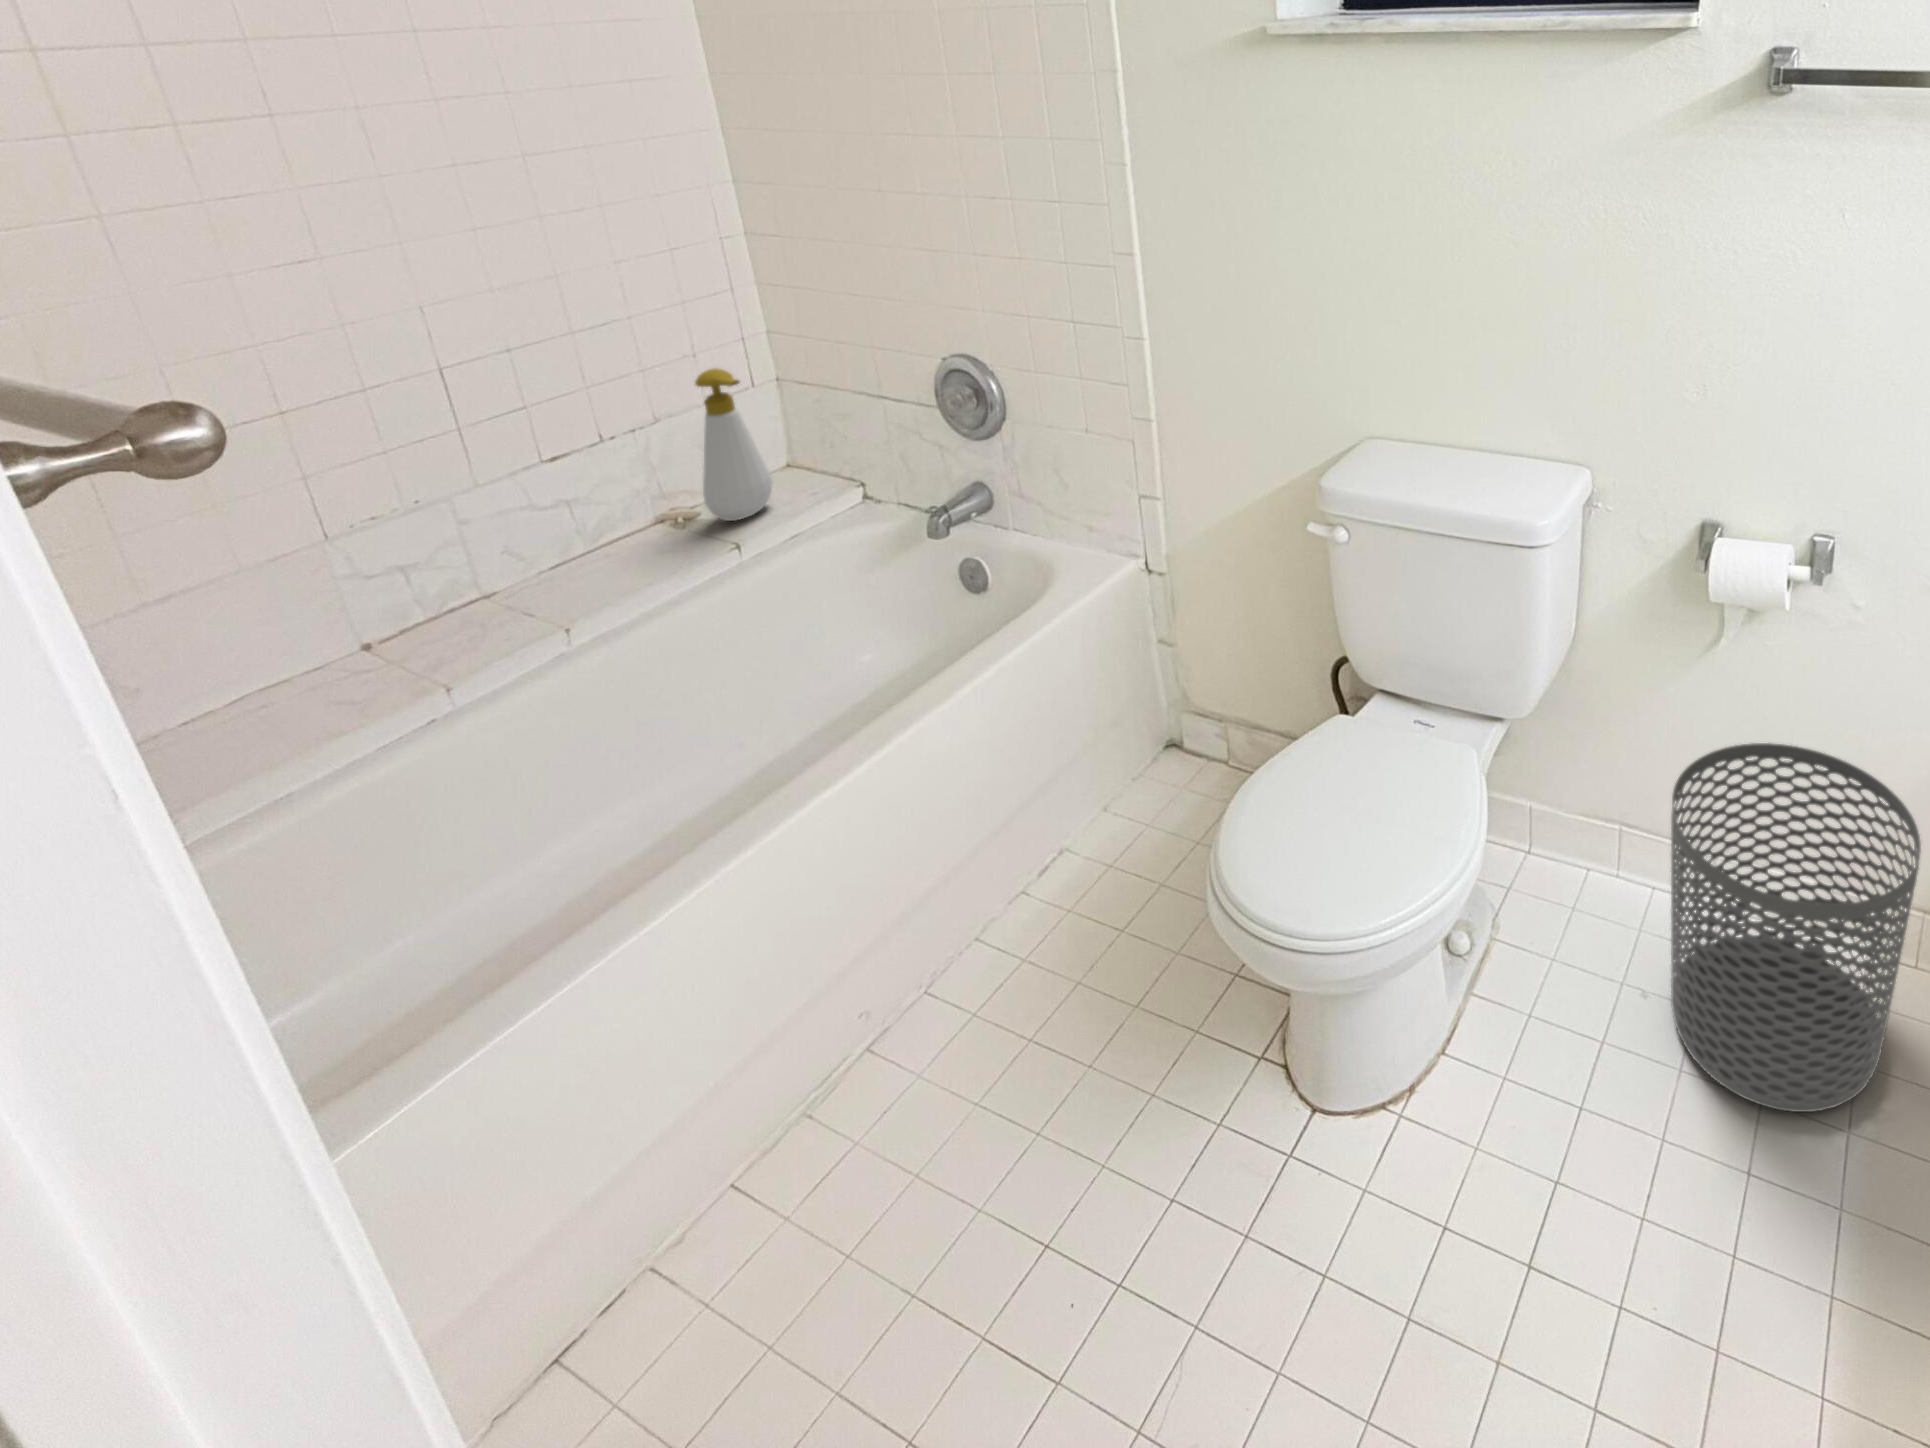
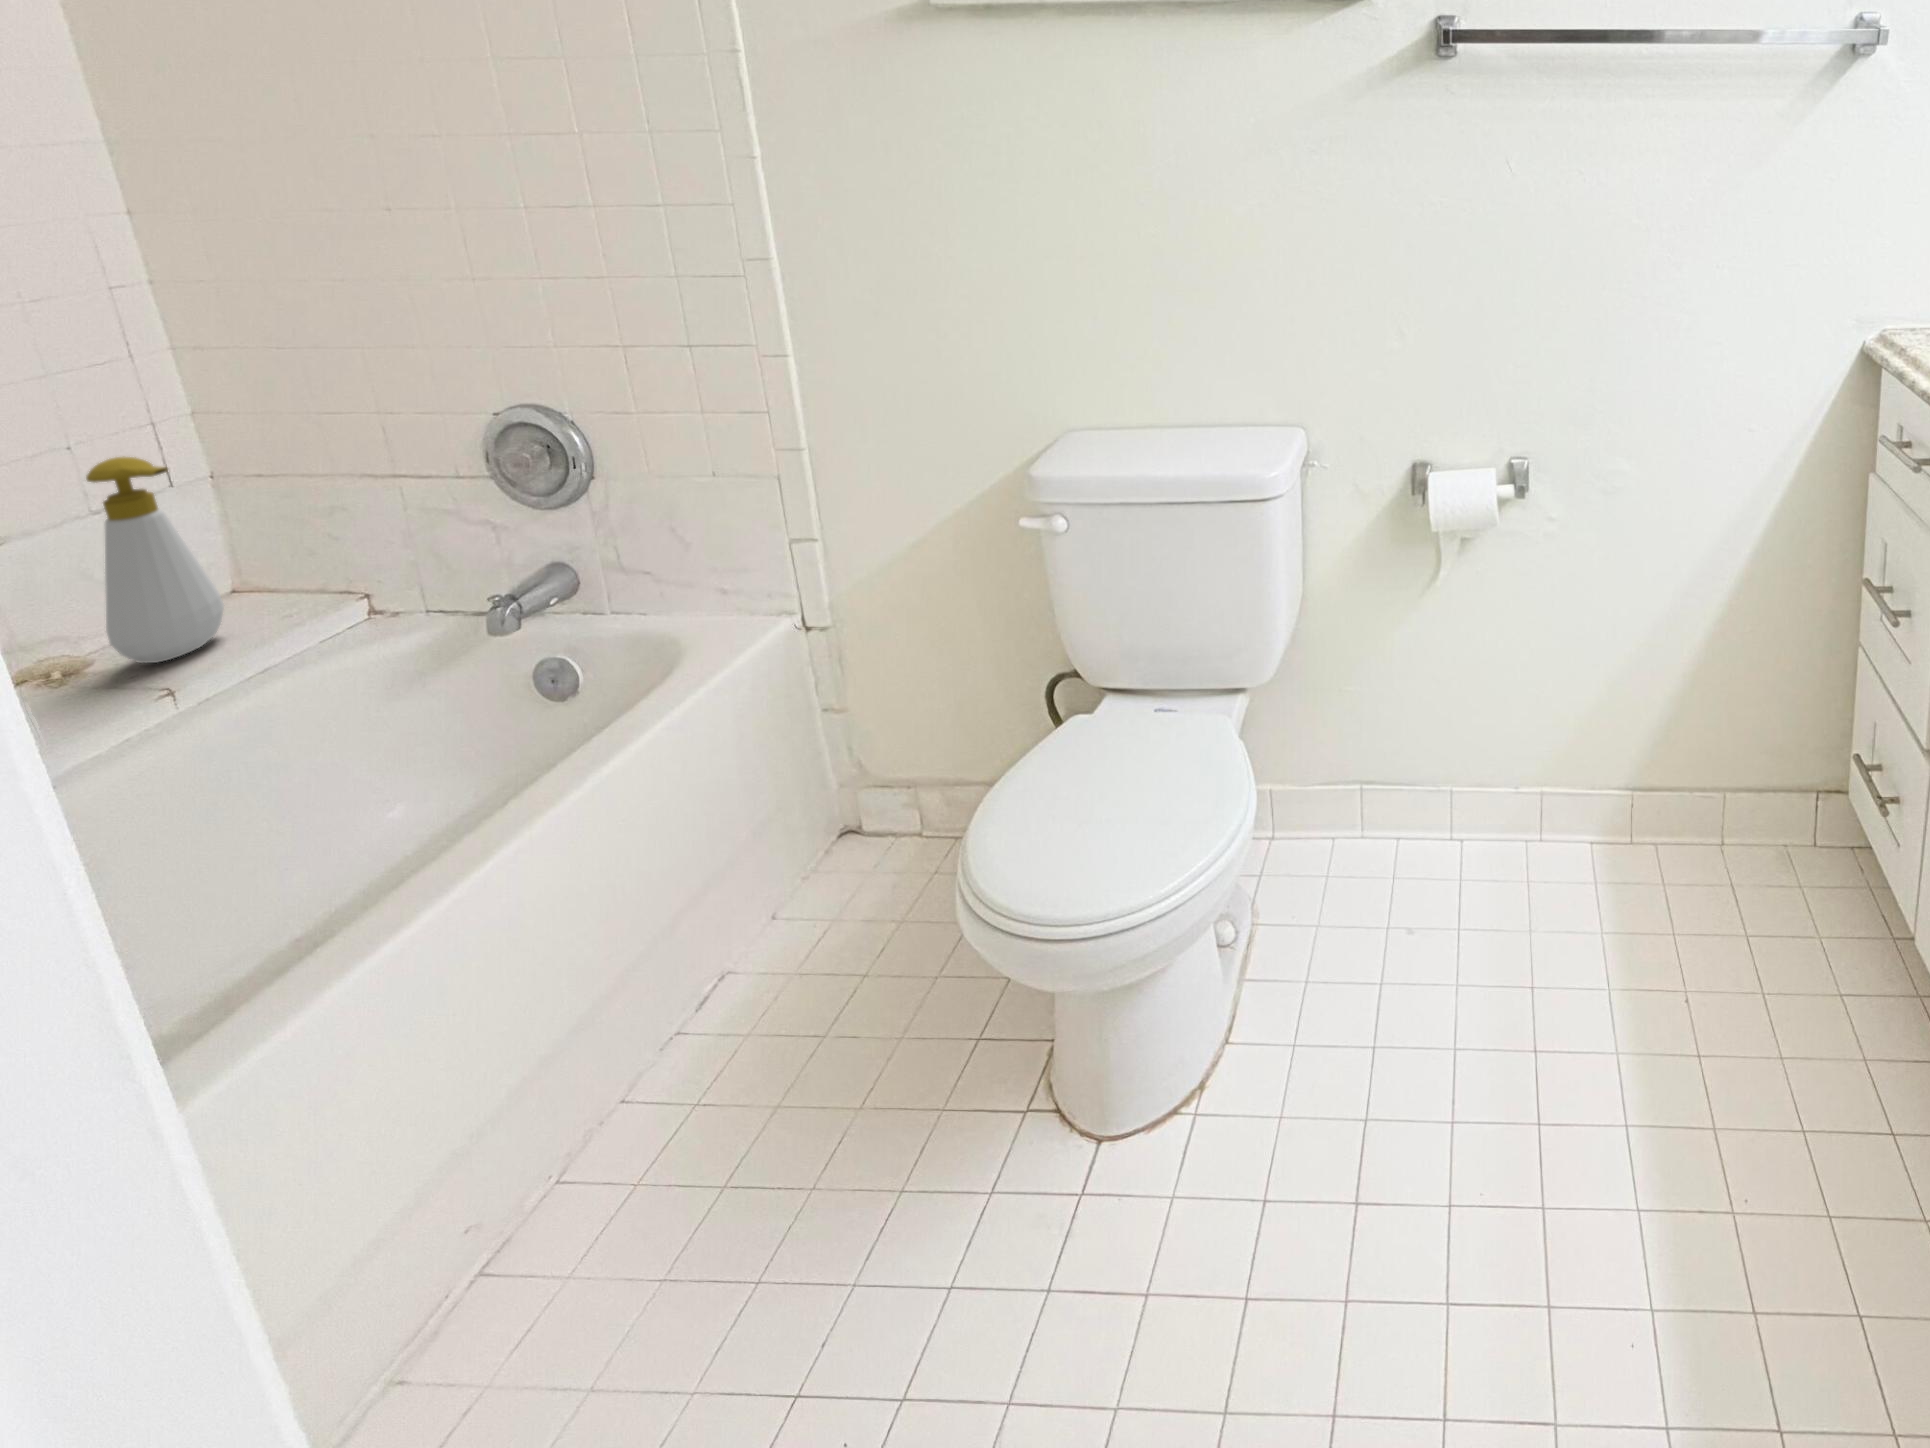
waste bin: present [1671,743,1921,1112] -> none [1417,657,1633,987]

